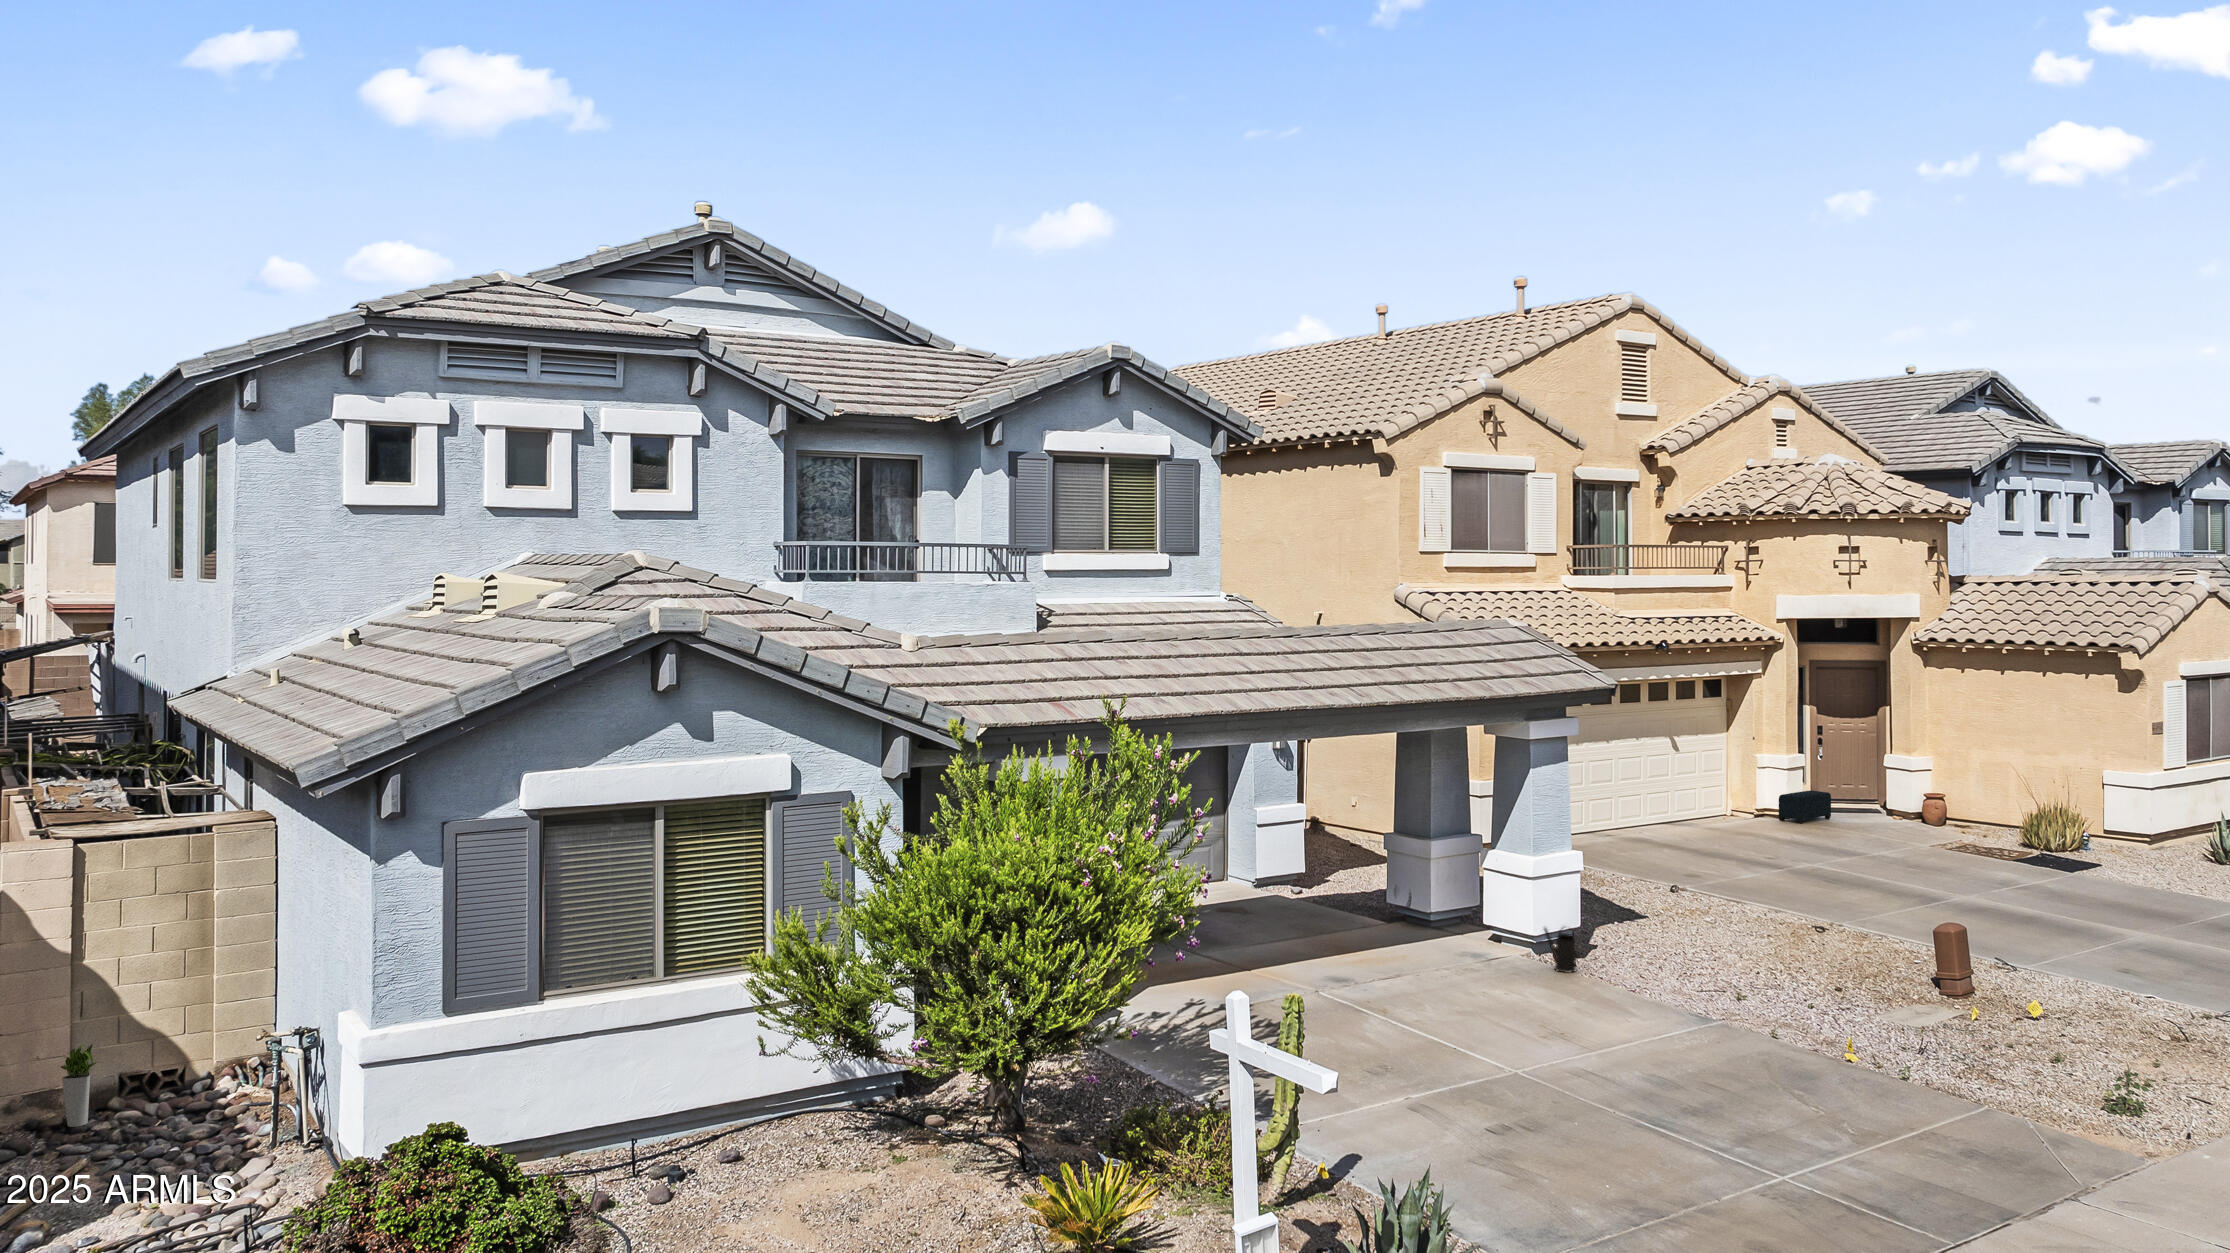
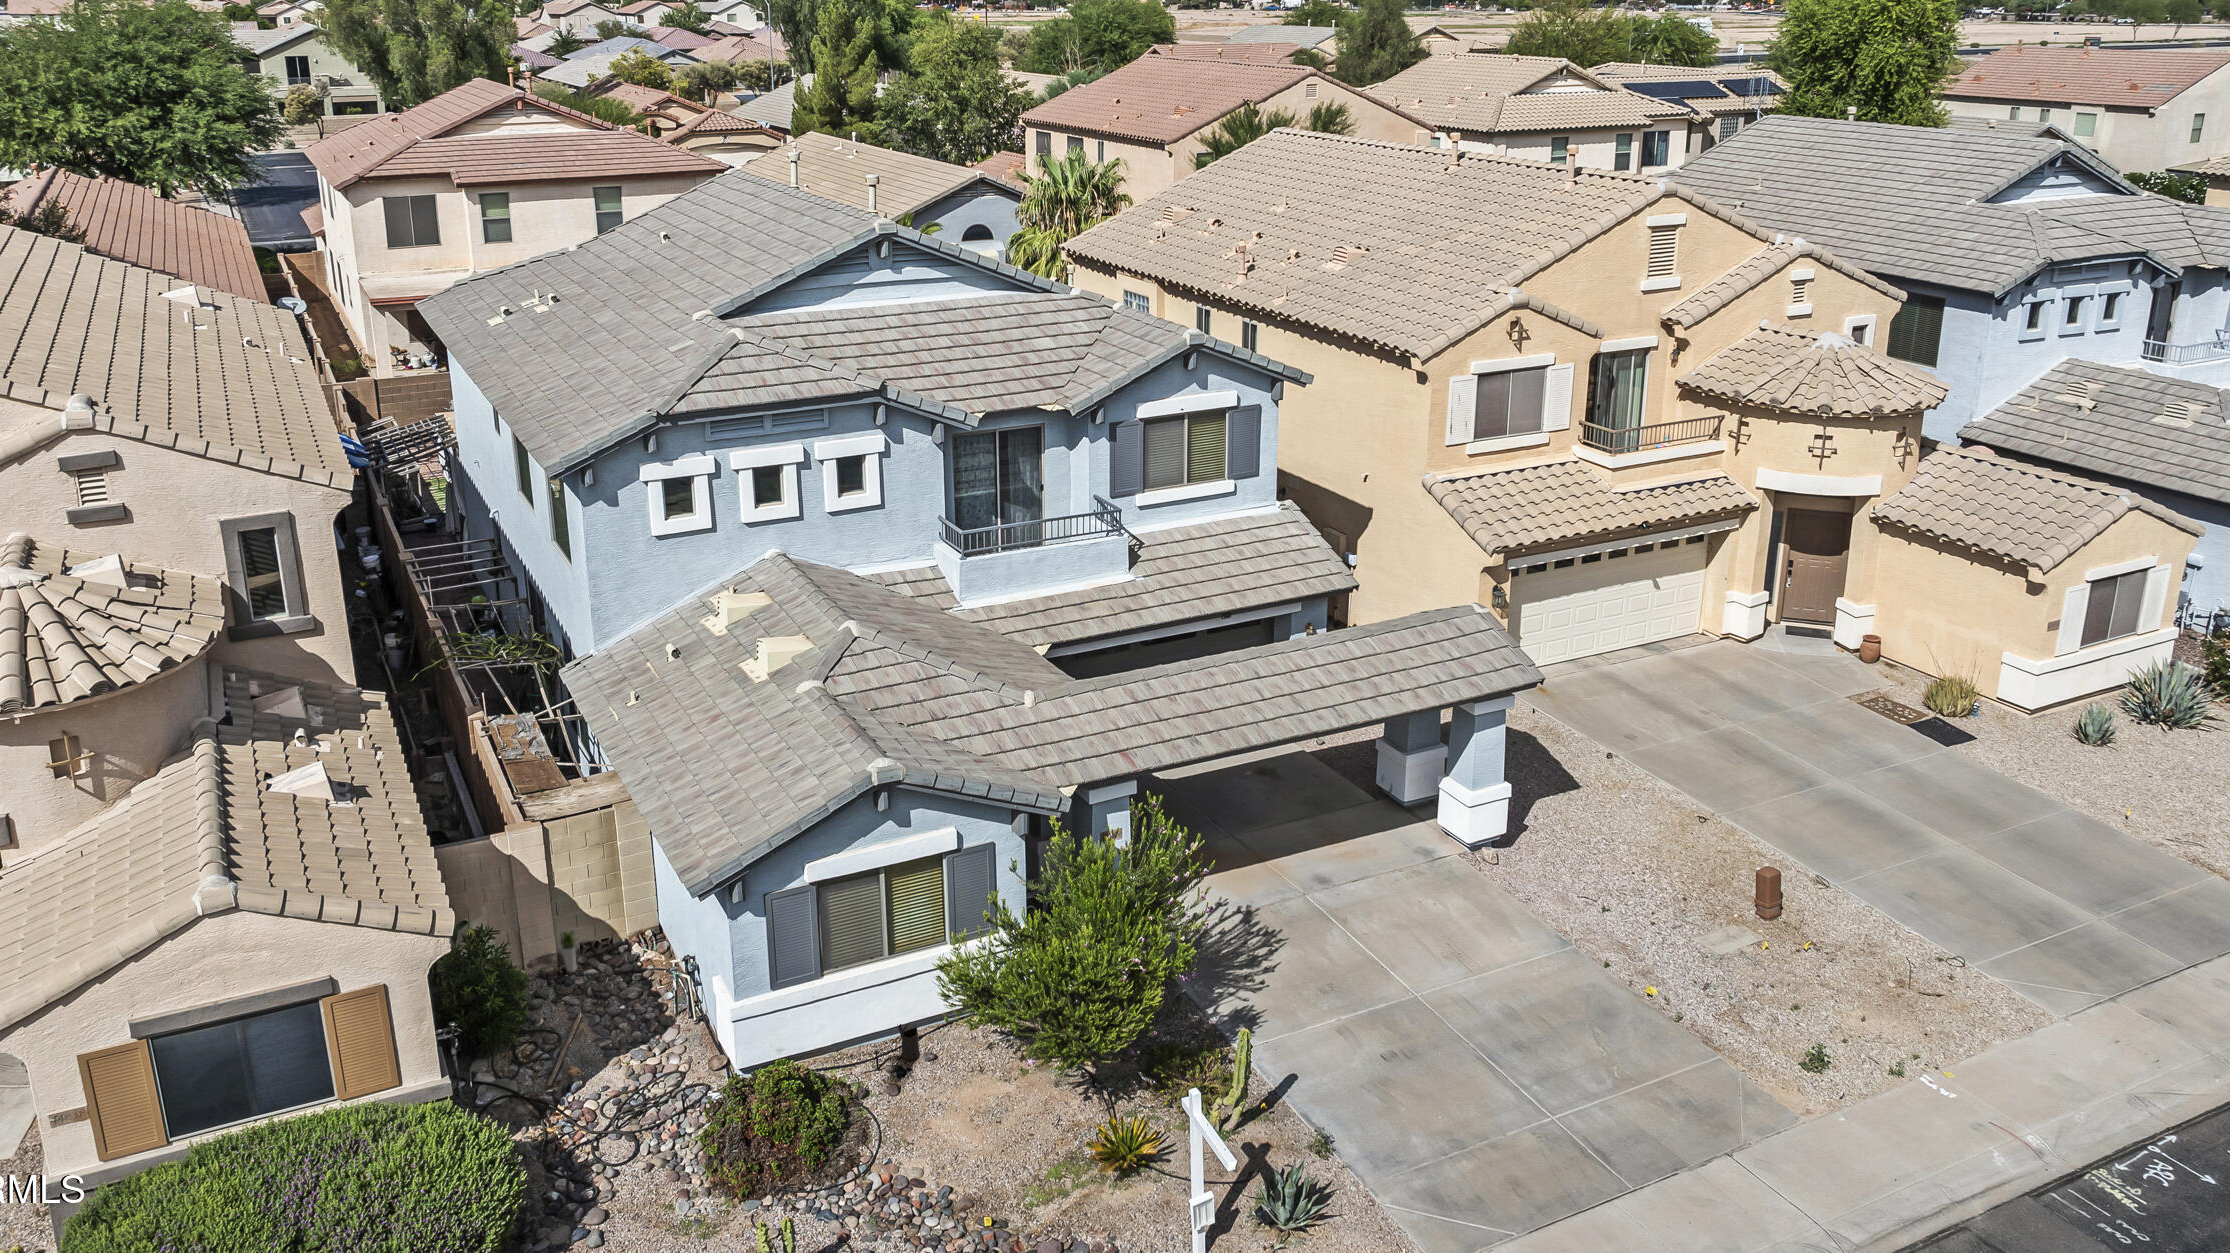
bench: present [1779,790,1831,824] -> none [1734,621,1783,654]
watering can: present [1544,928,1577,973] -> present [897,1023,920,1061]

